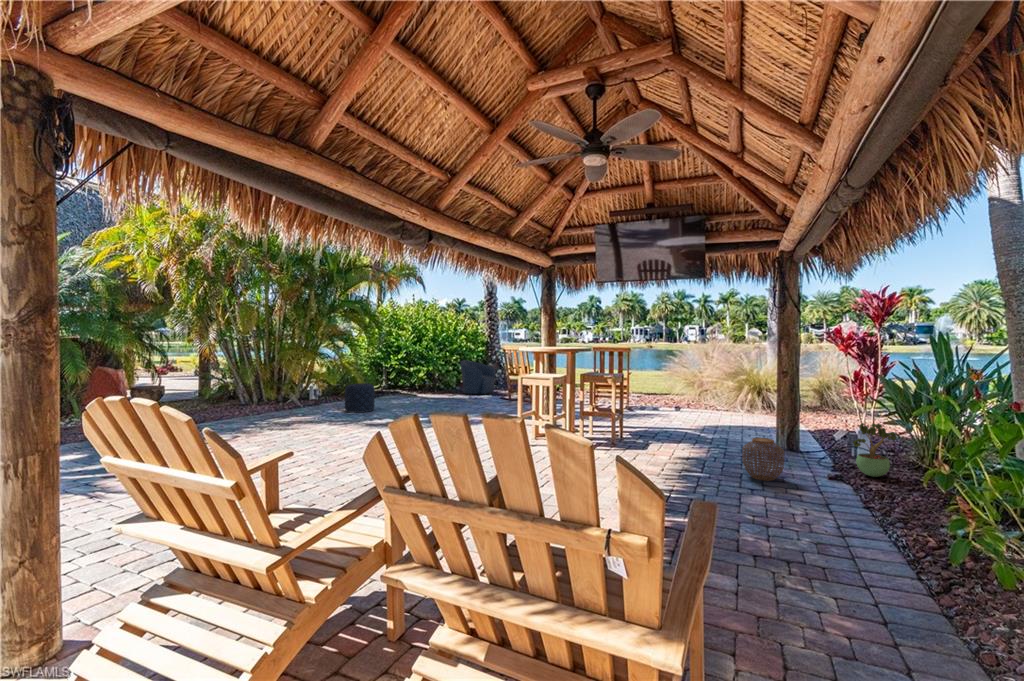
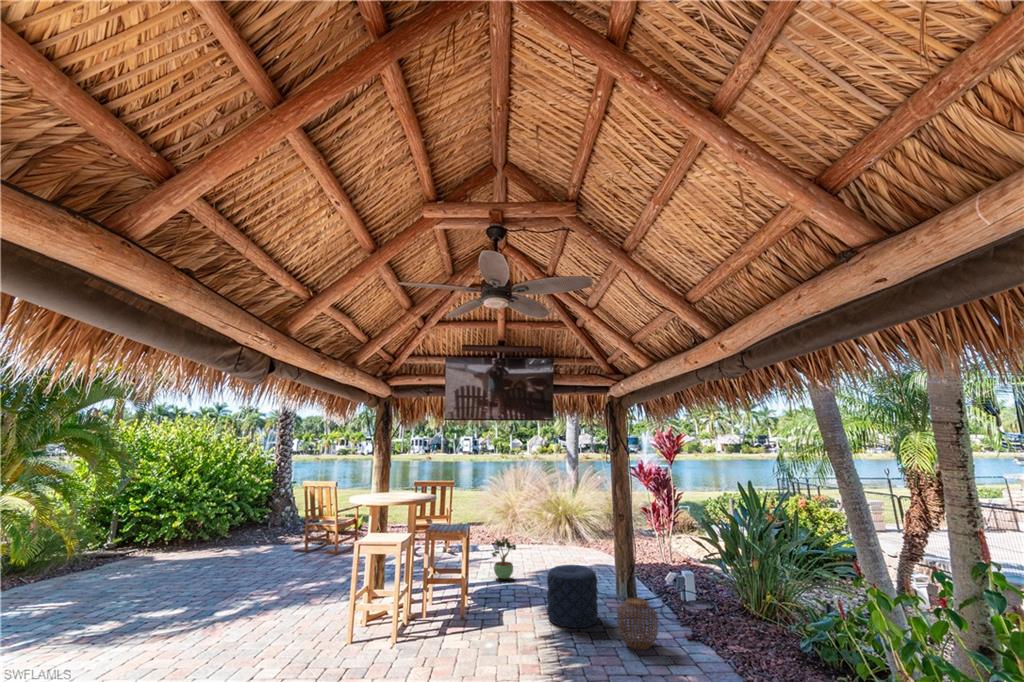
armchair: present [460,360,495,395] -> none [235,496,282,542]
pouf: present [345,383,375,413] -> present [547,565,598,628]
potted plant: present [853,423,896,477] -> present [492,538,516,579]

